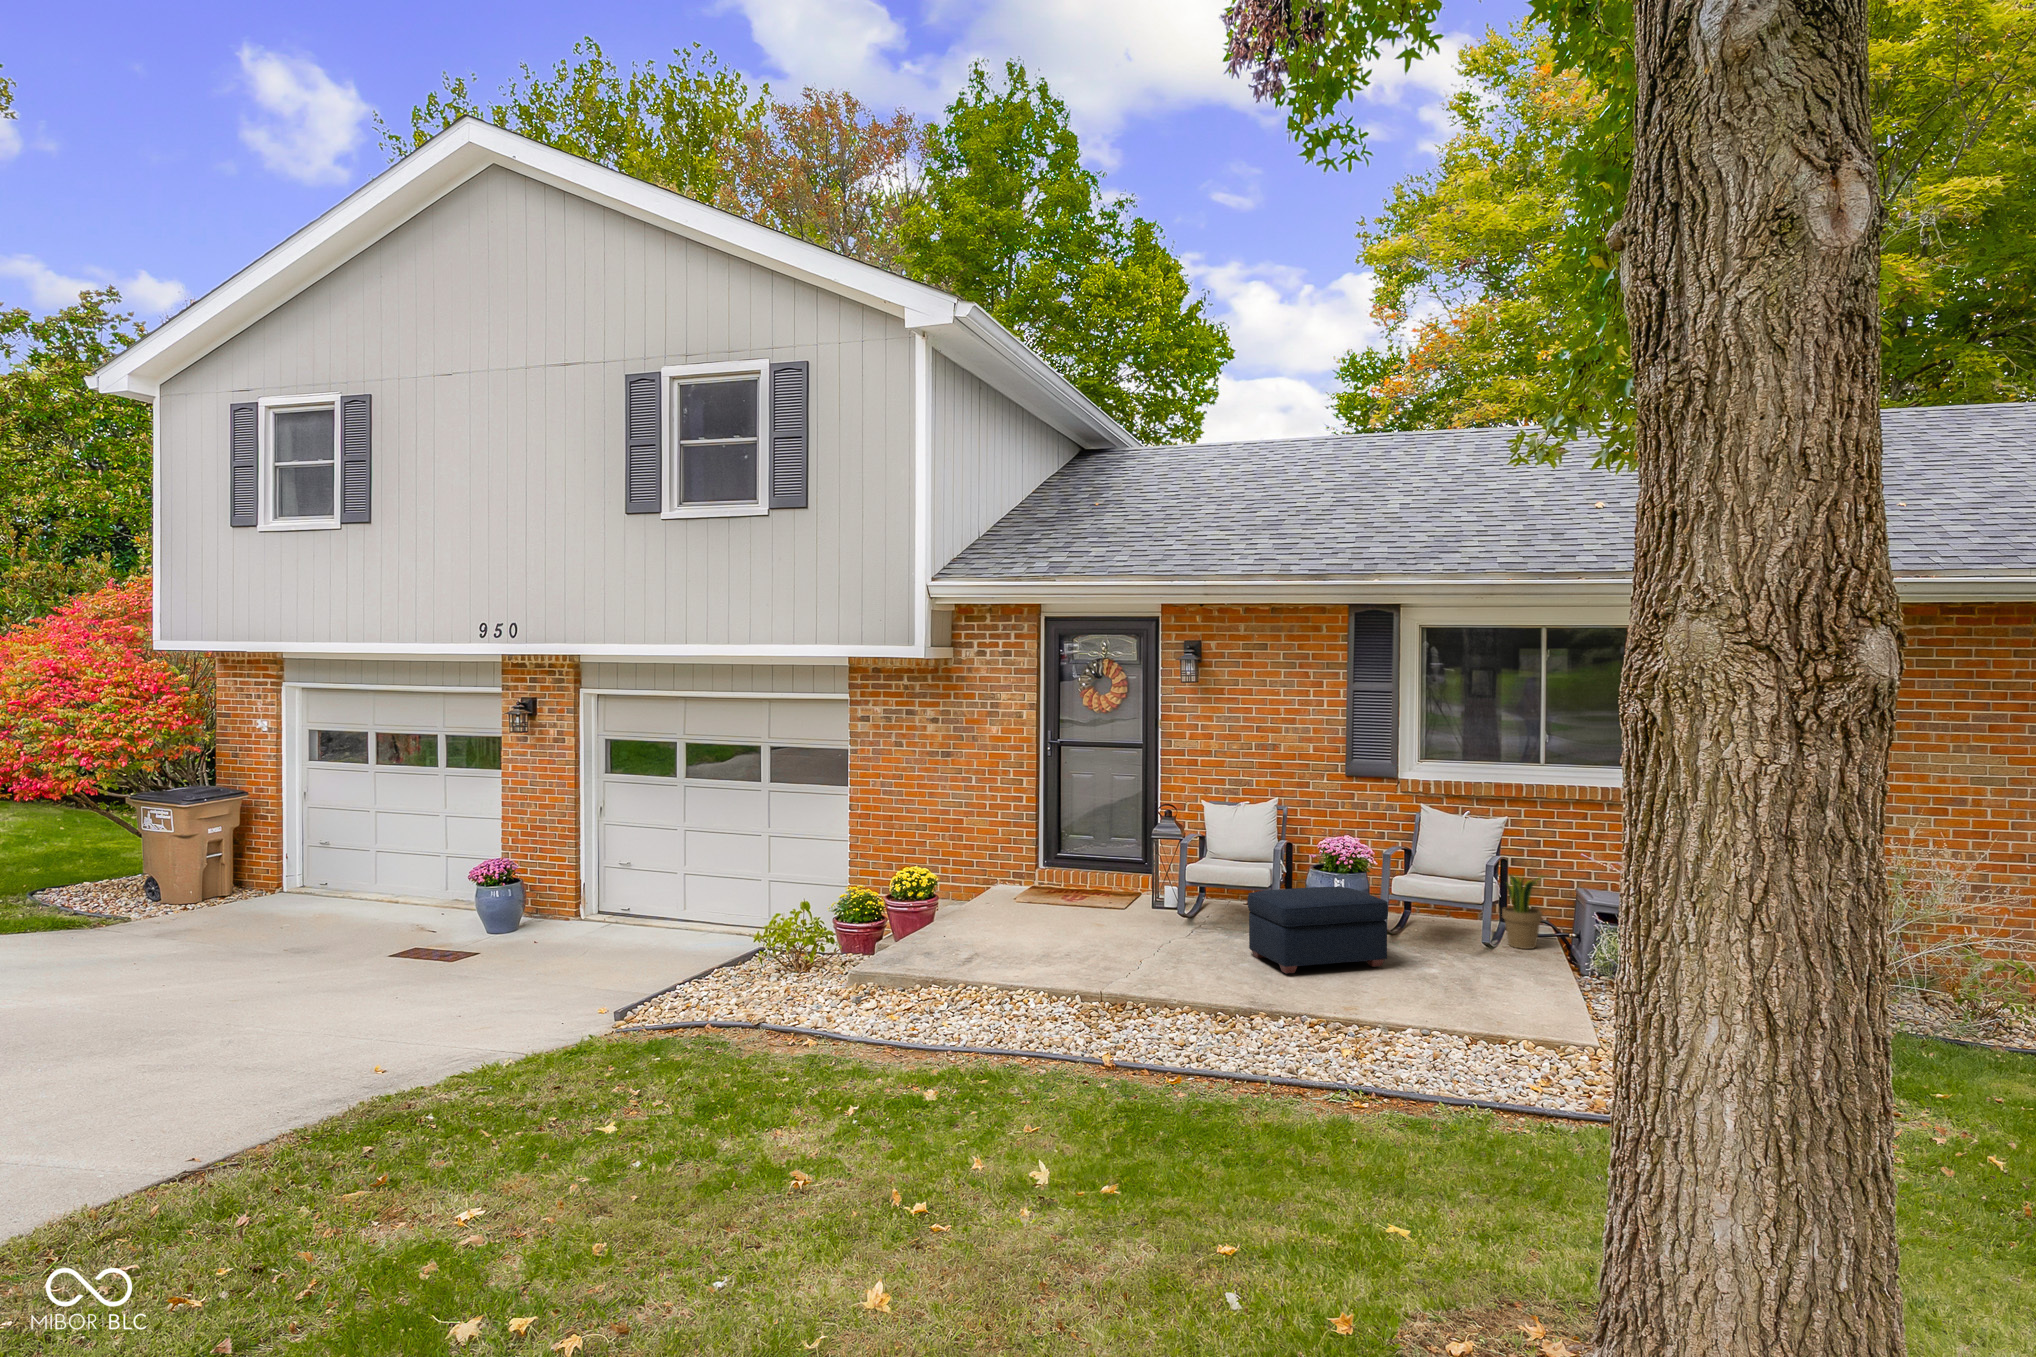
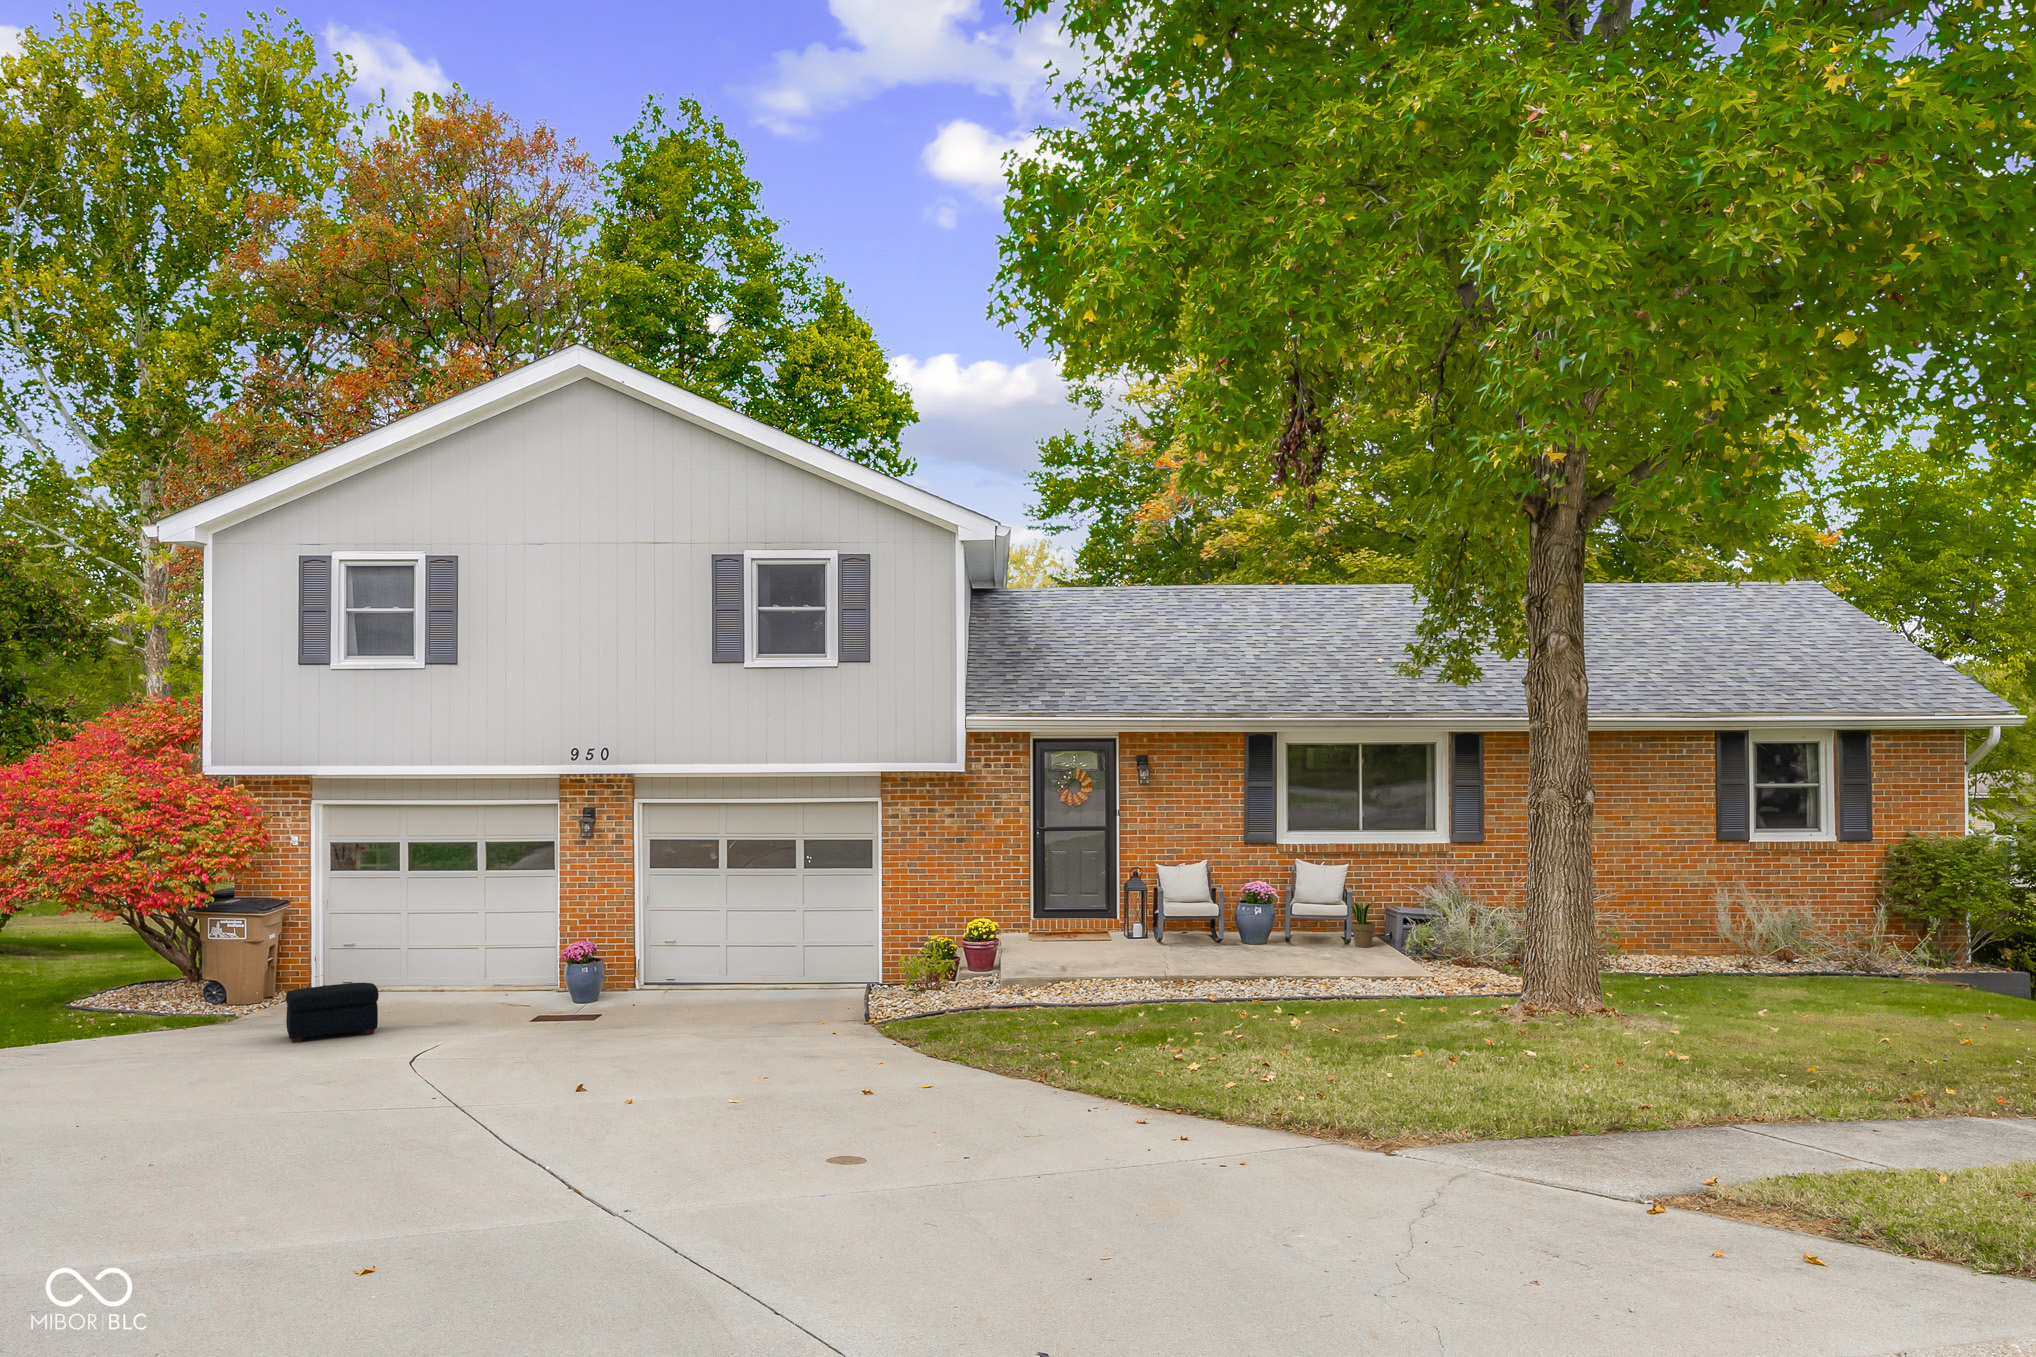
ottoman: present [1247,887,1388,973] -> present [286,983,379,1043]

